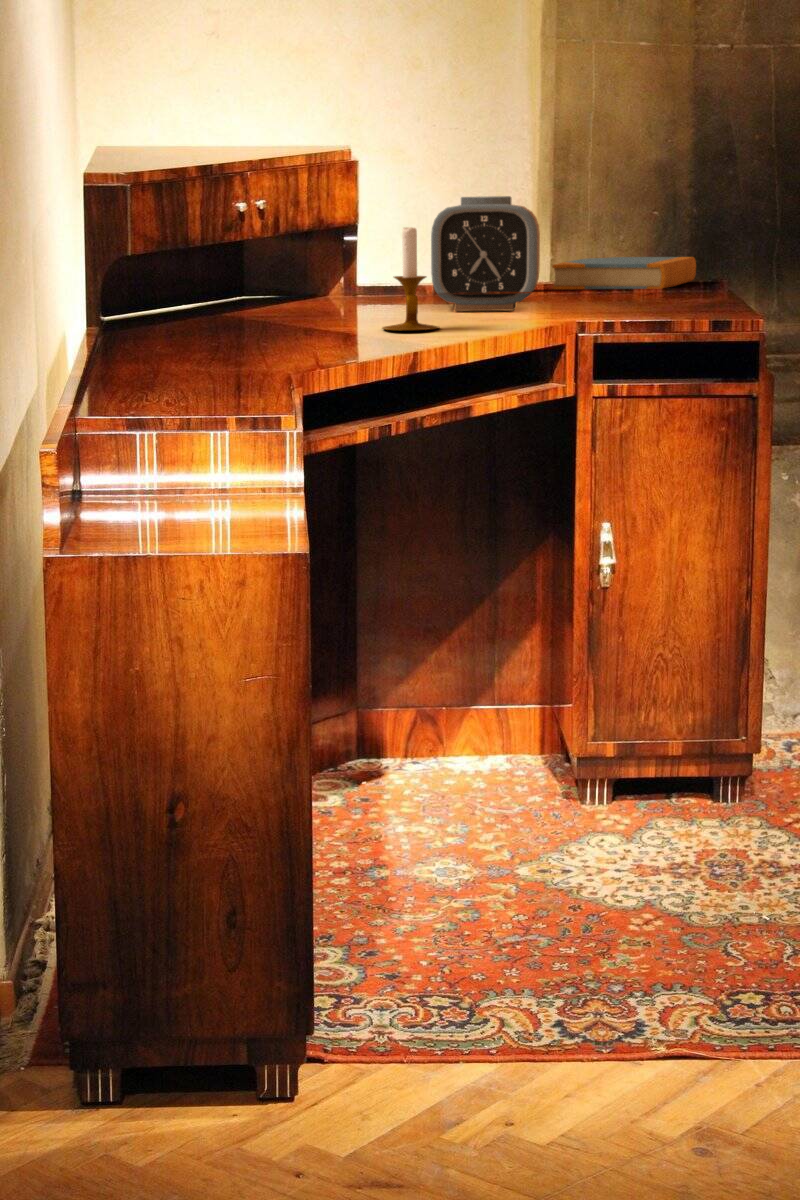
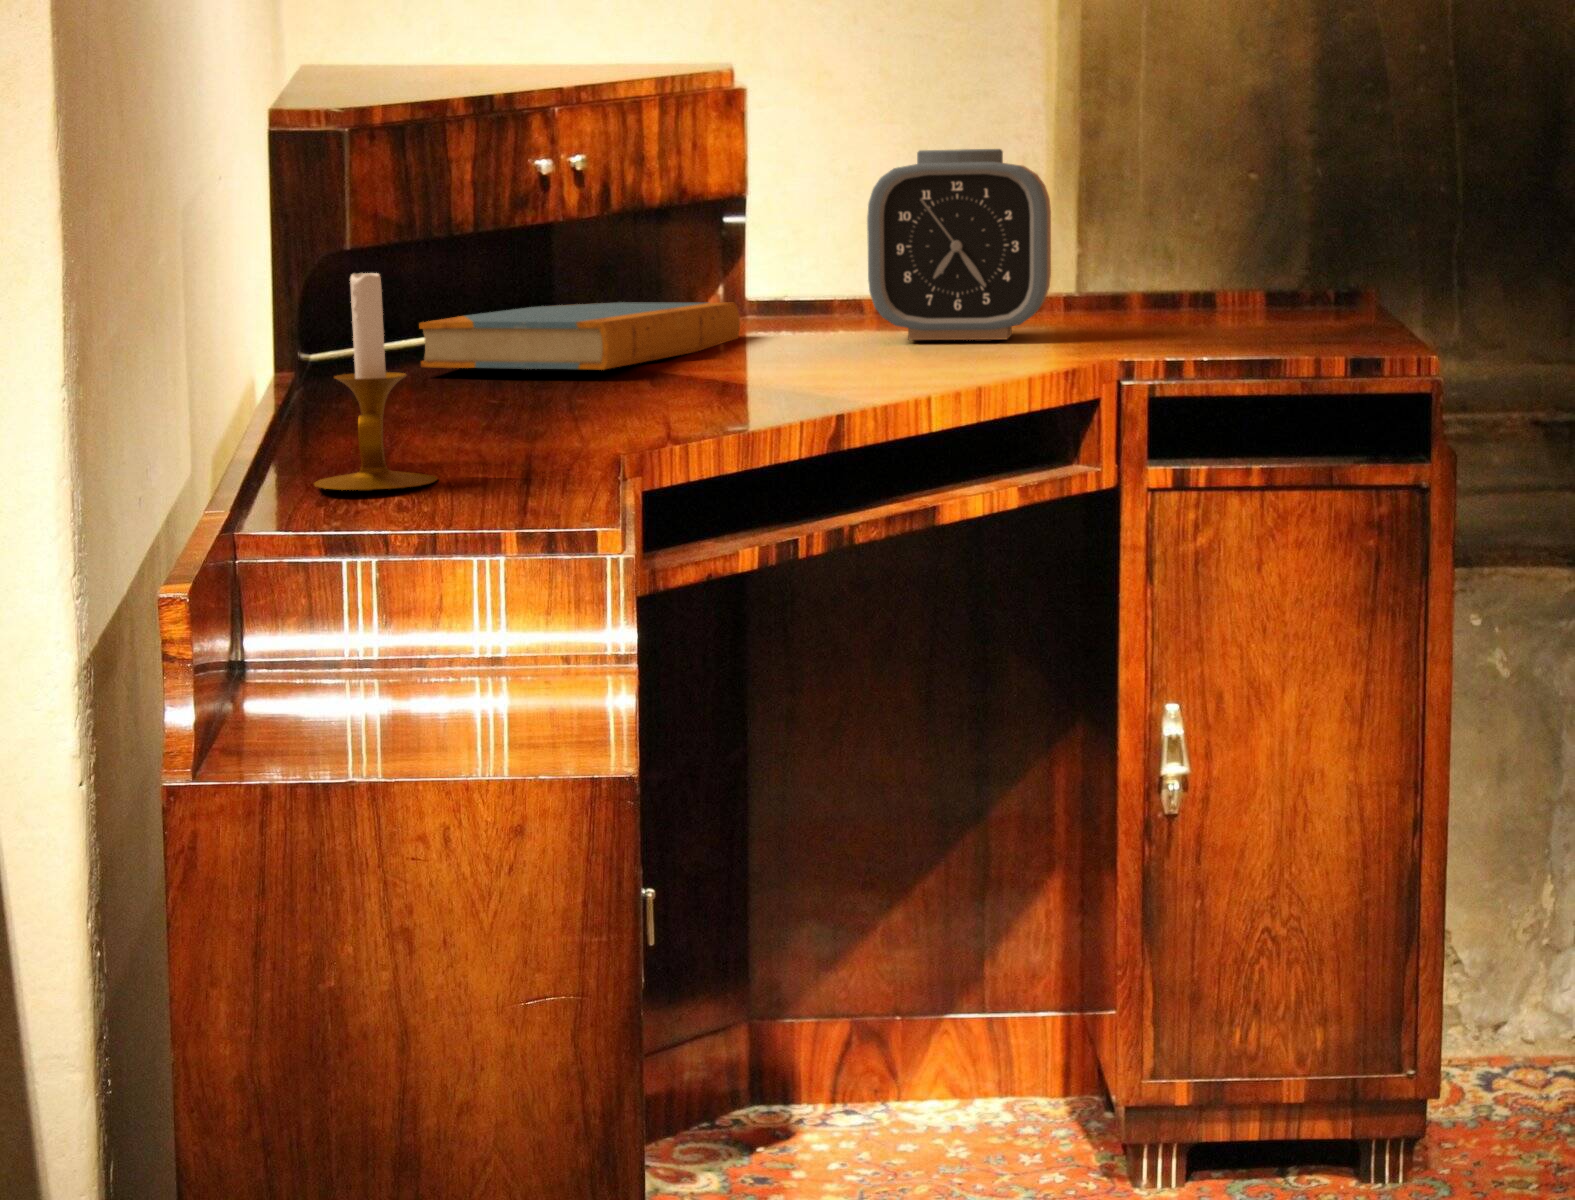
candlestick: present [383,227,439,330] -> present [314,273,437,490]
book: present [552,257,696,289] -> present [419,302,740,370]

